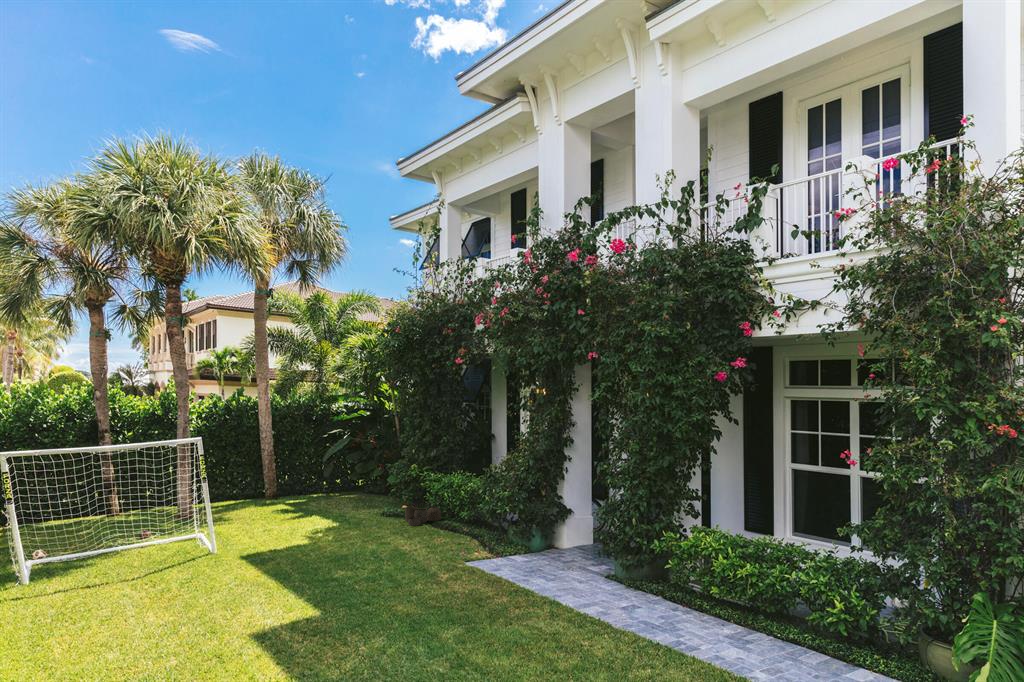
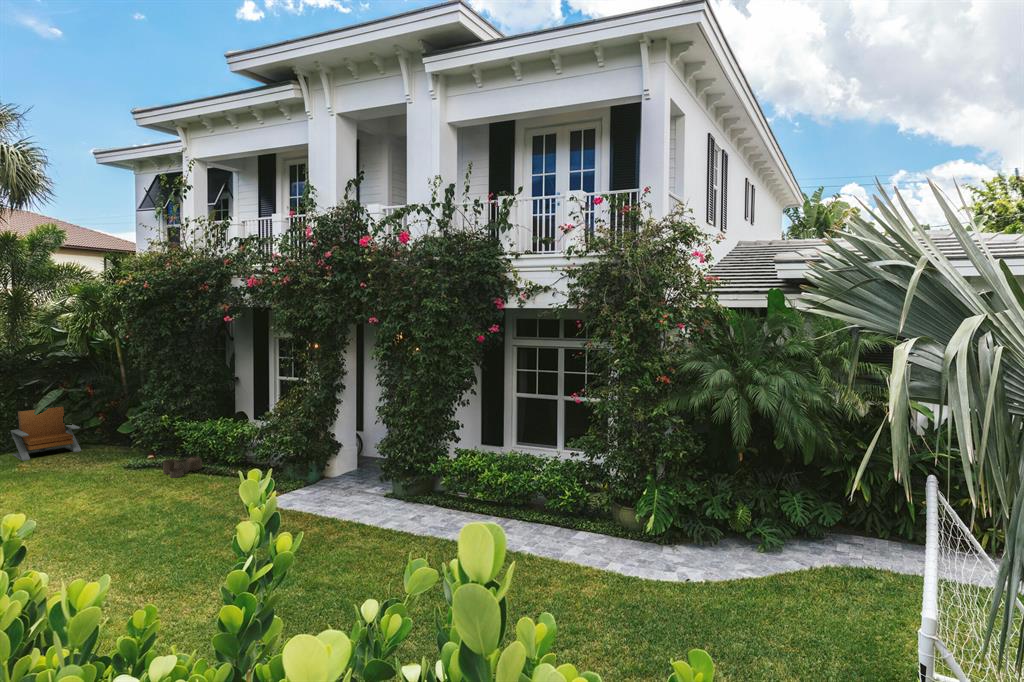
lounge chair: none [311,452,360,498] -> present [11,407,81,461]

